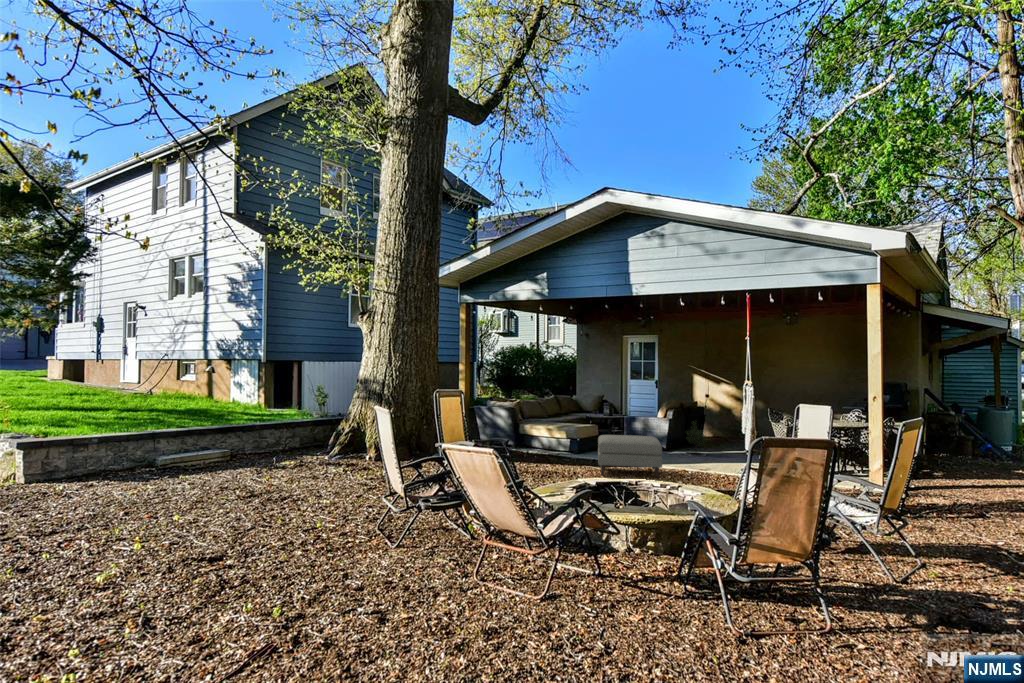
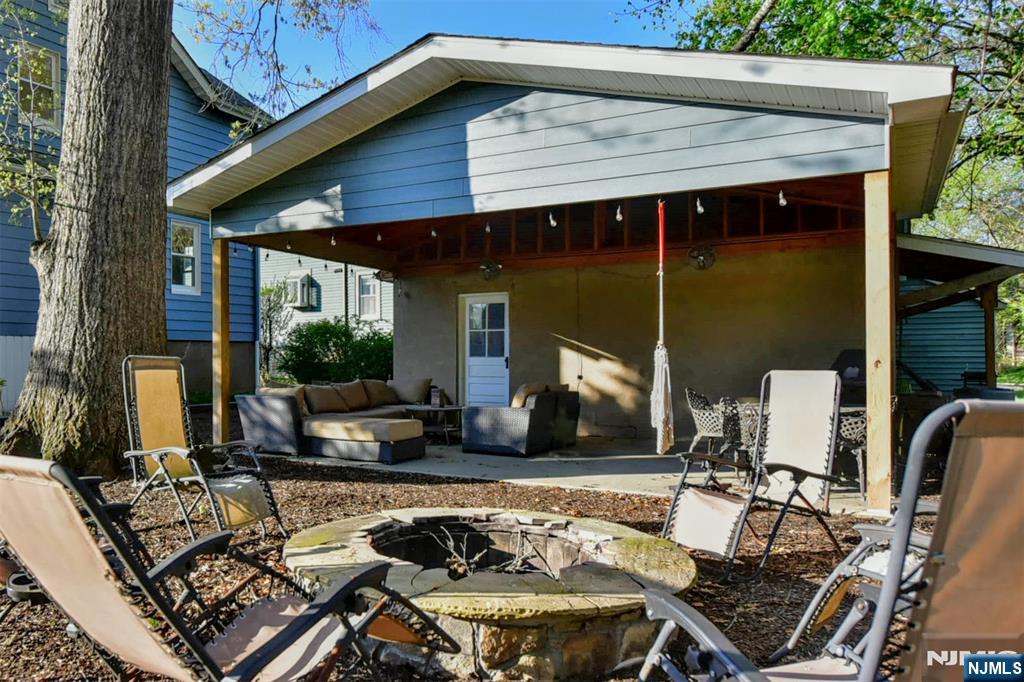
ottoman: present [598,435,662,478] -> none [421,430,524,498]

